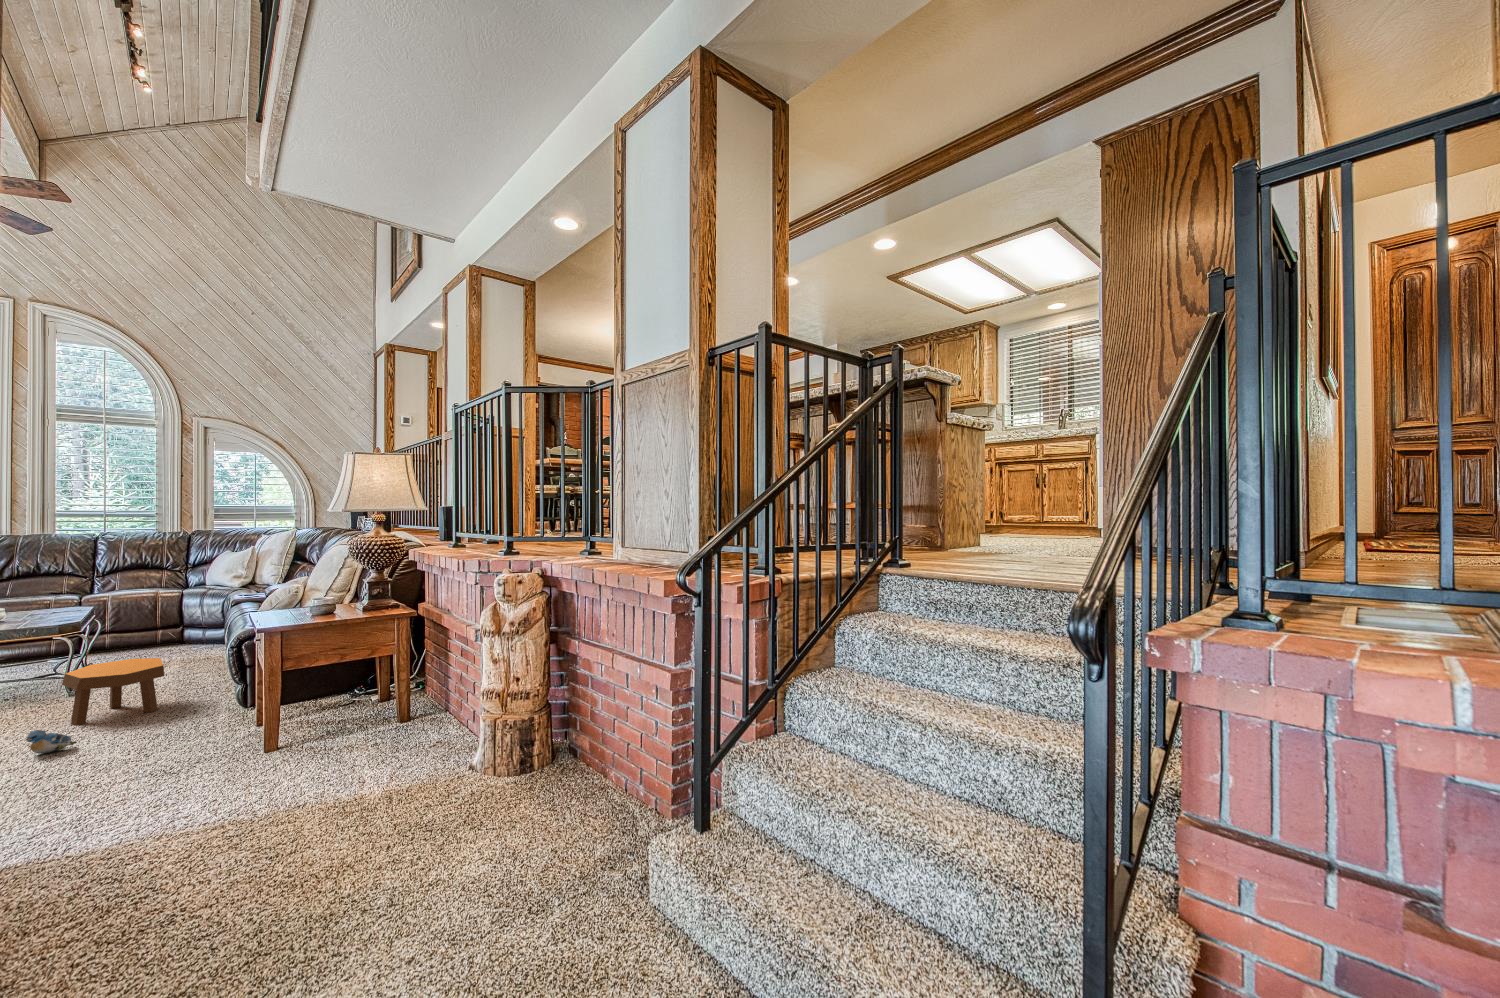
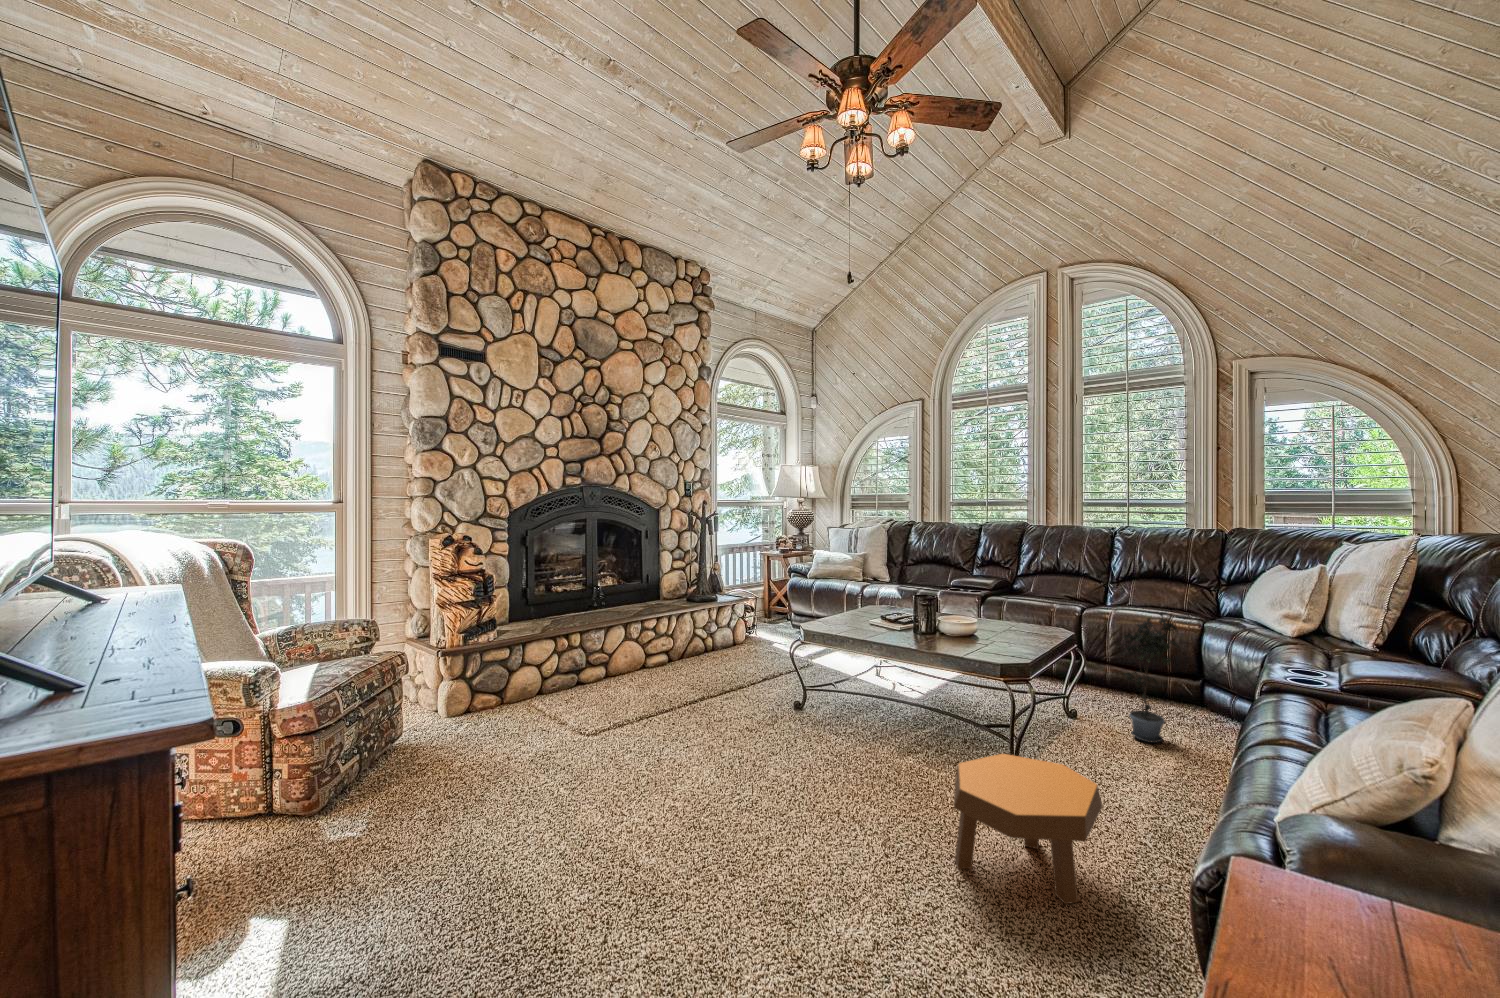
potted plant: none [133,582,180,663] -> present [1123,613,1179,743]
plush toy: present [26,730,77,754] -> none [842,887,904,952]

